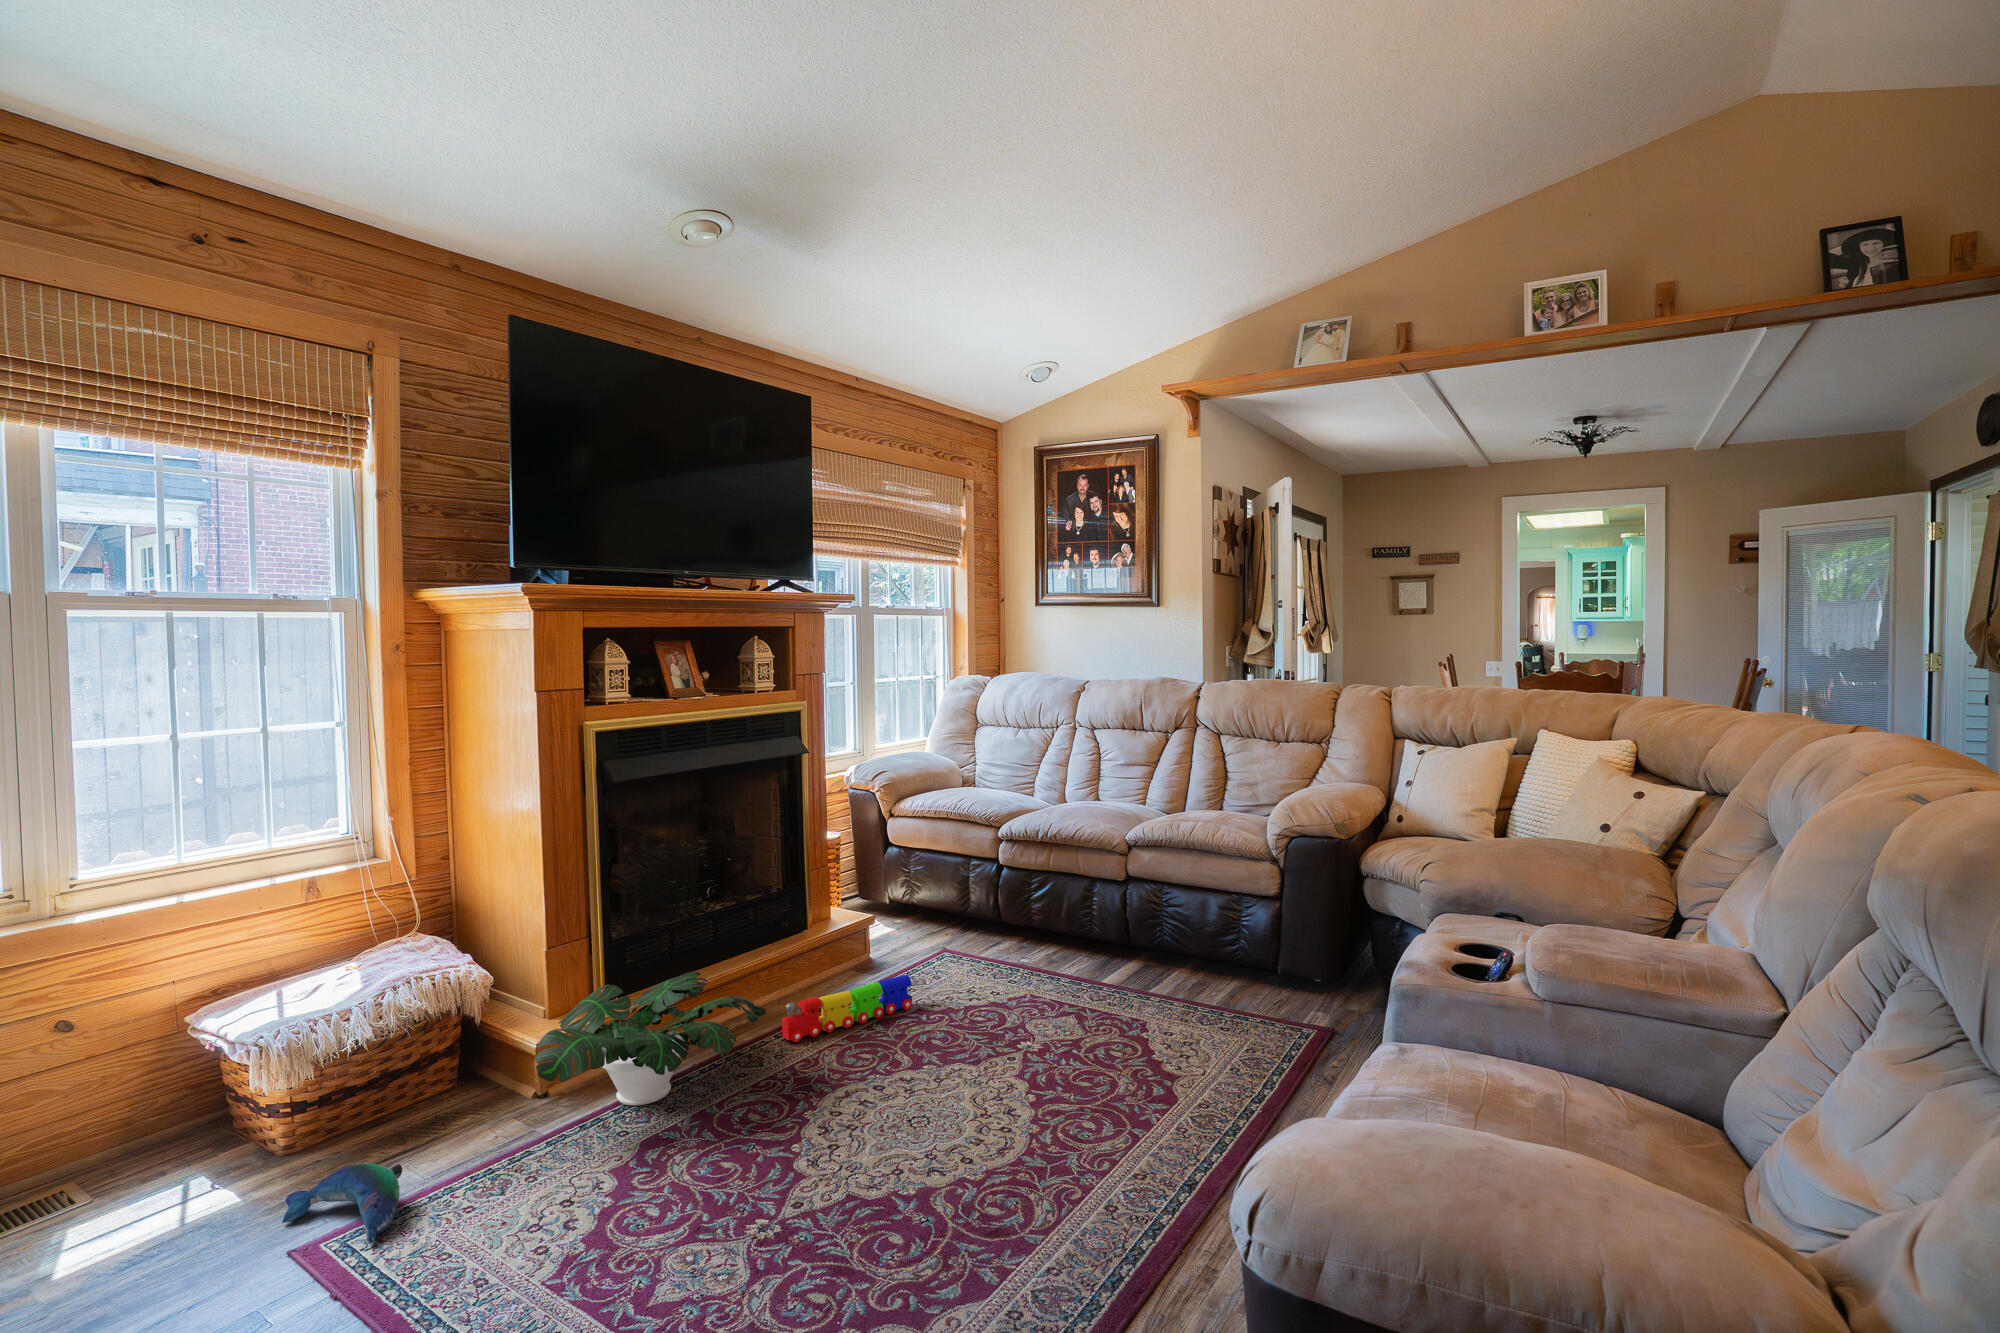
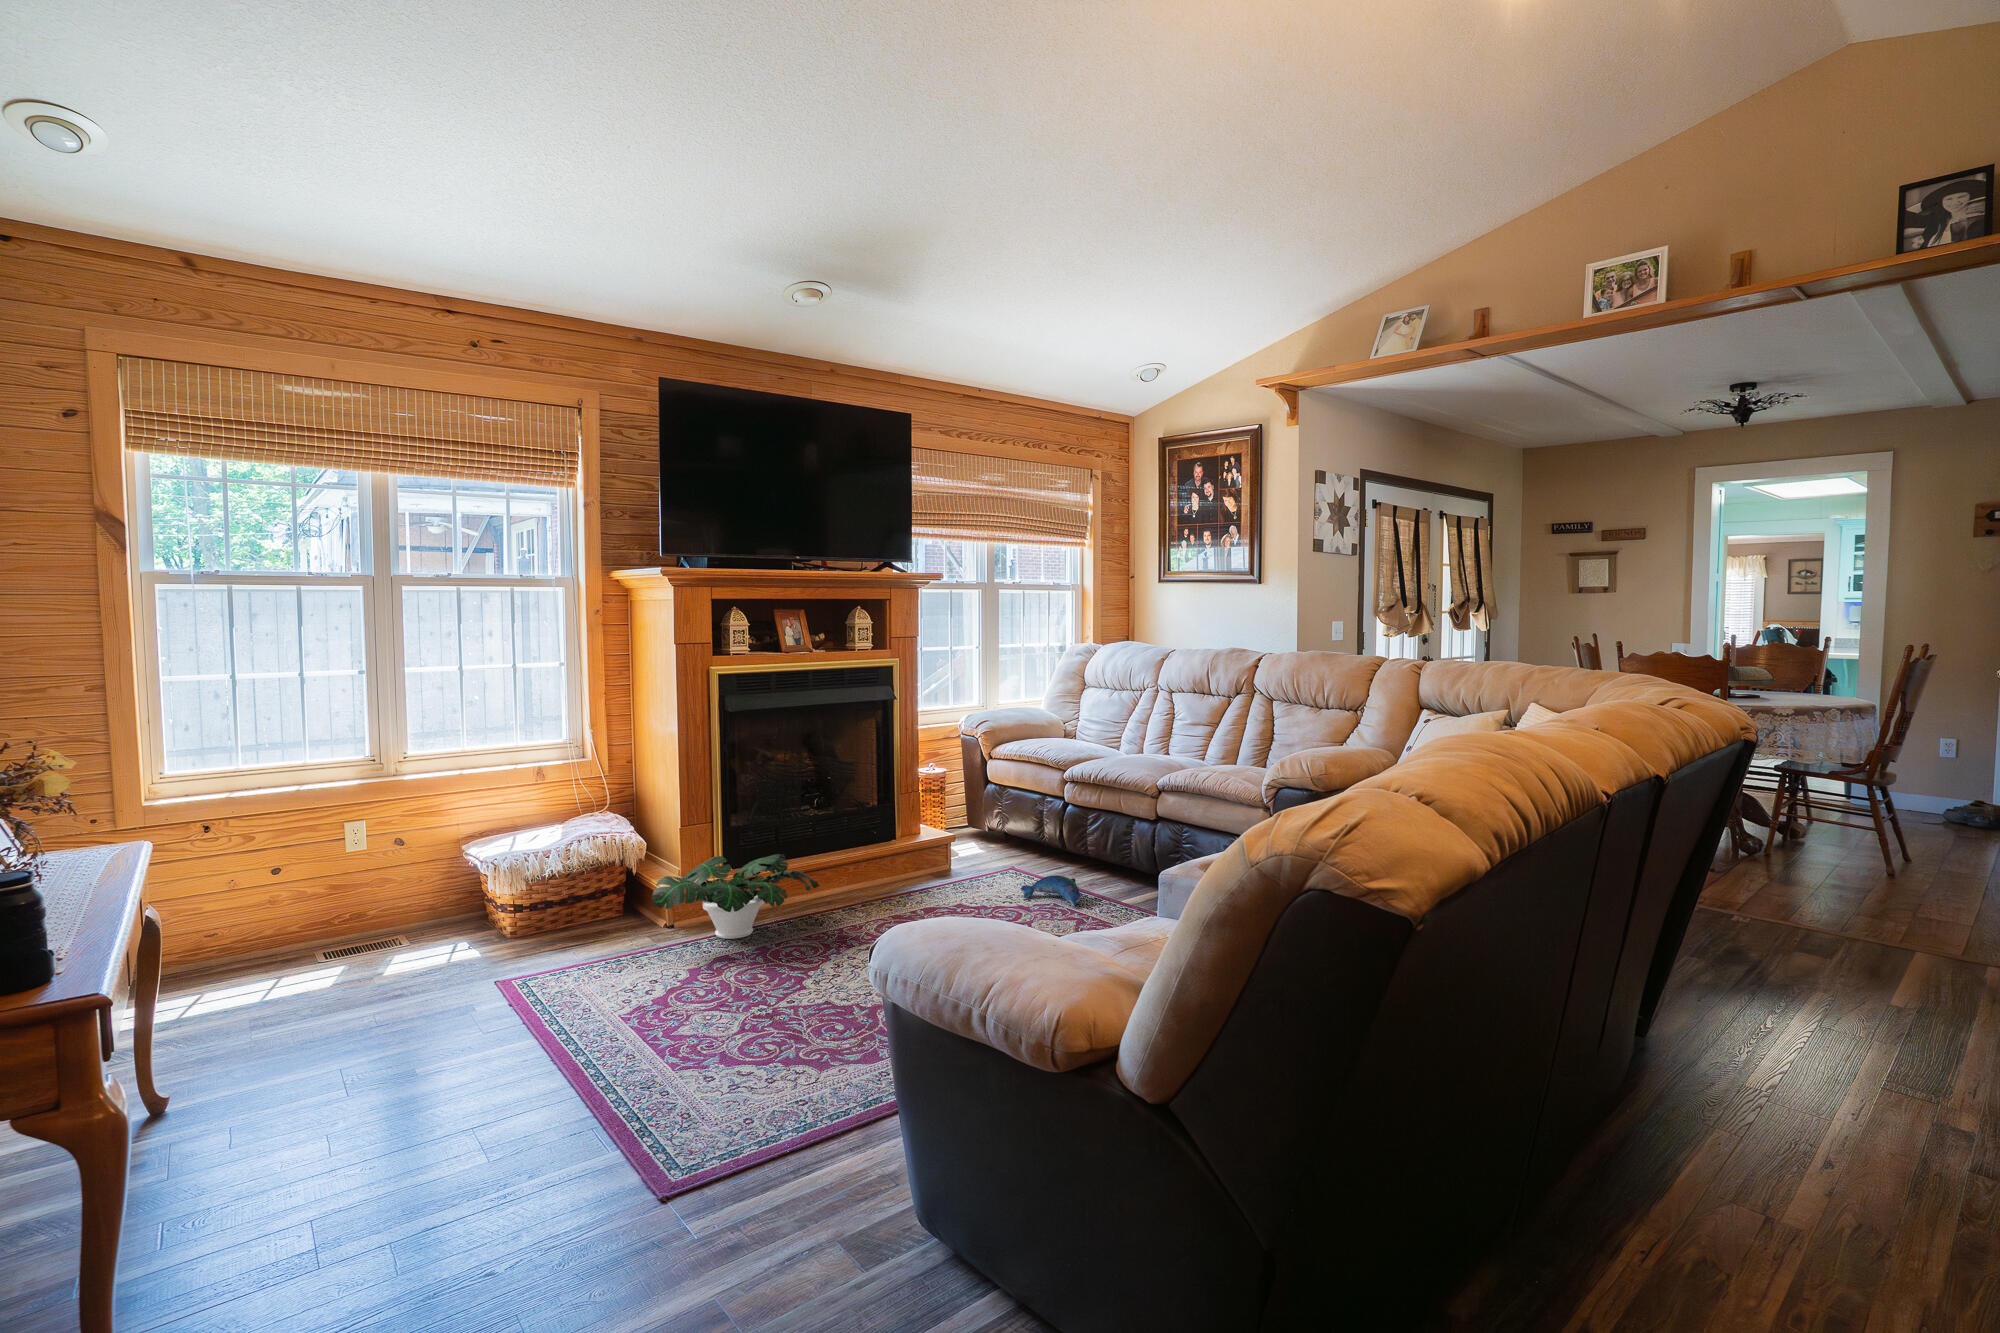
toy train: present [782,975,912,1042] -> none [846,878,954,916]
plush toy: present [282,1163,402,1243] -> present [1021,875,1081,907]

